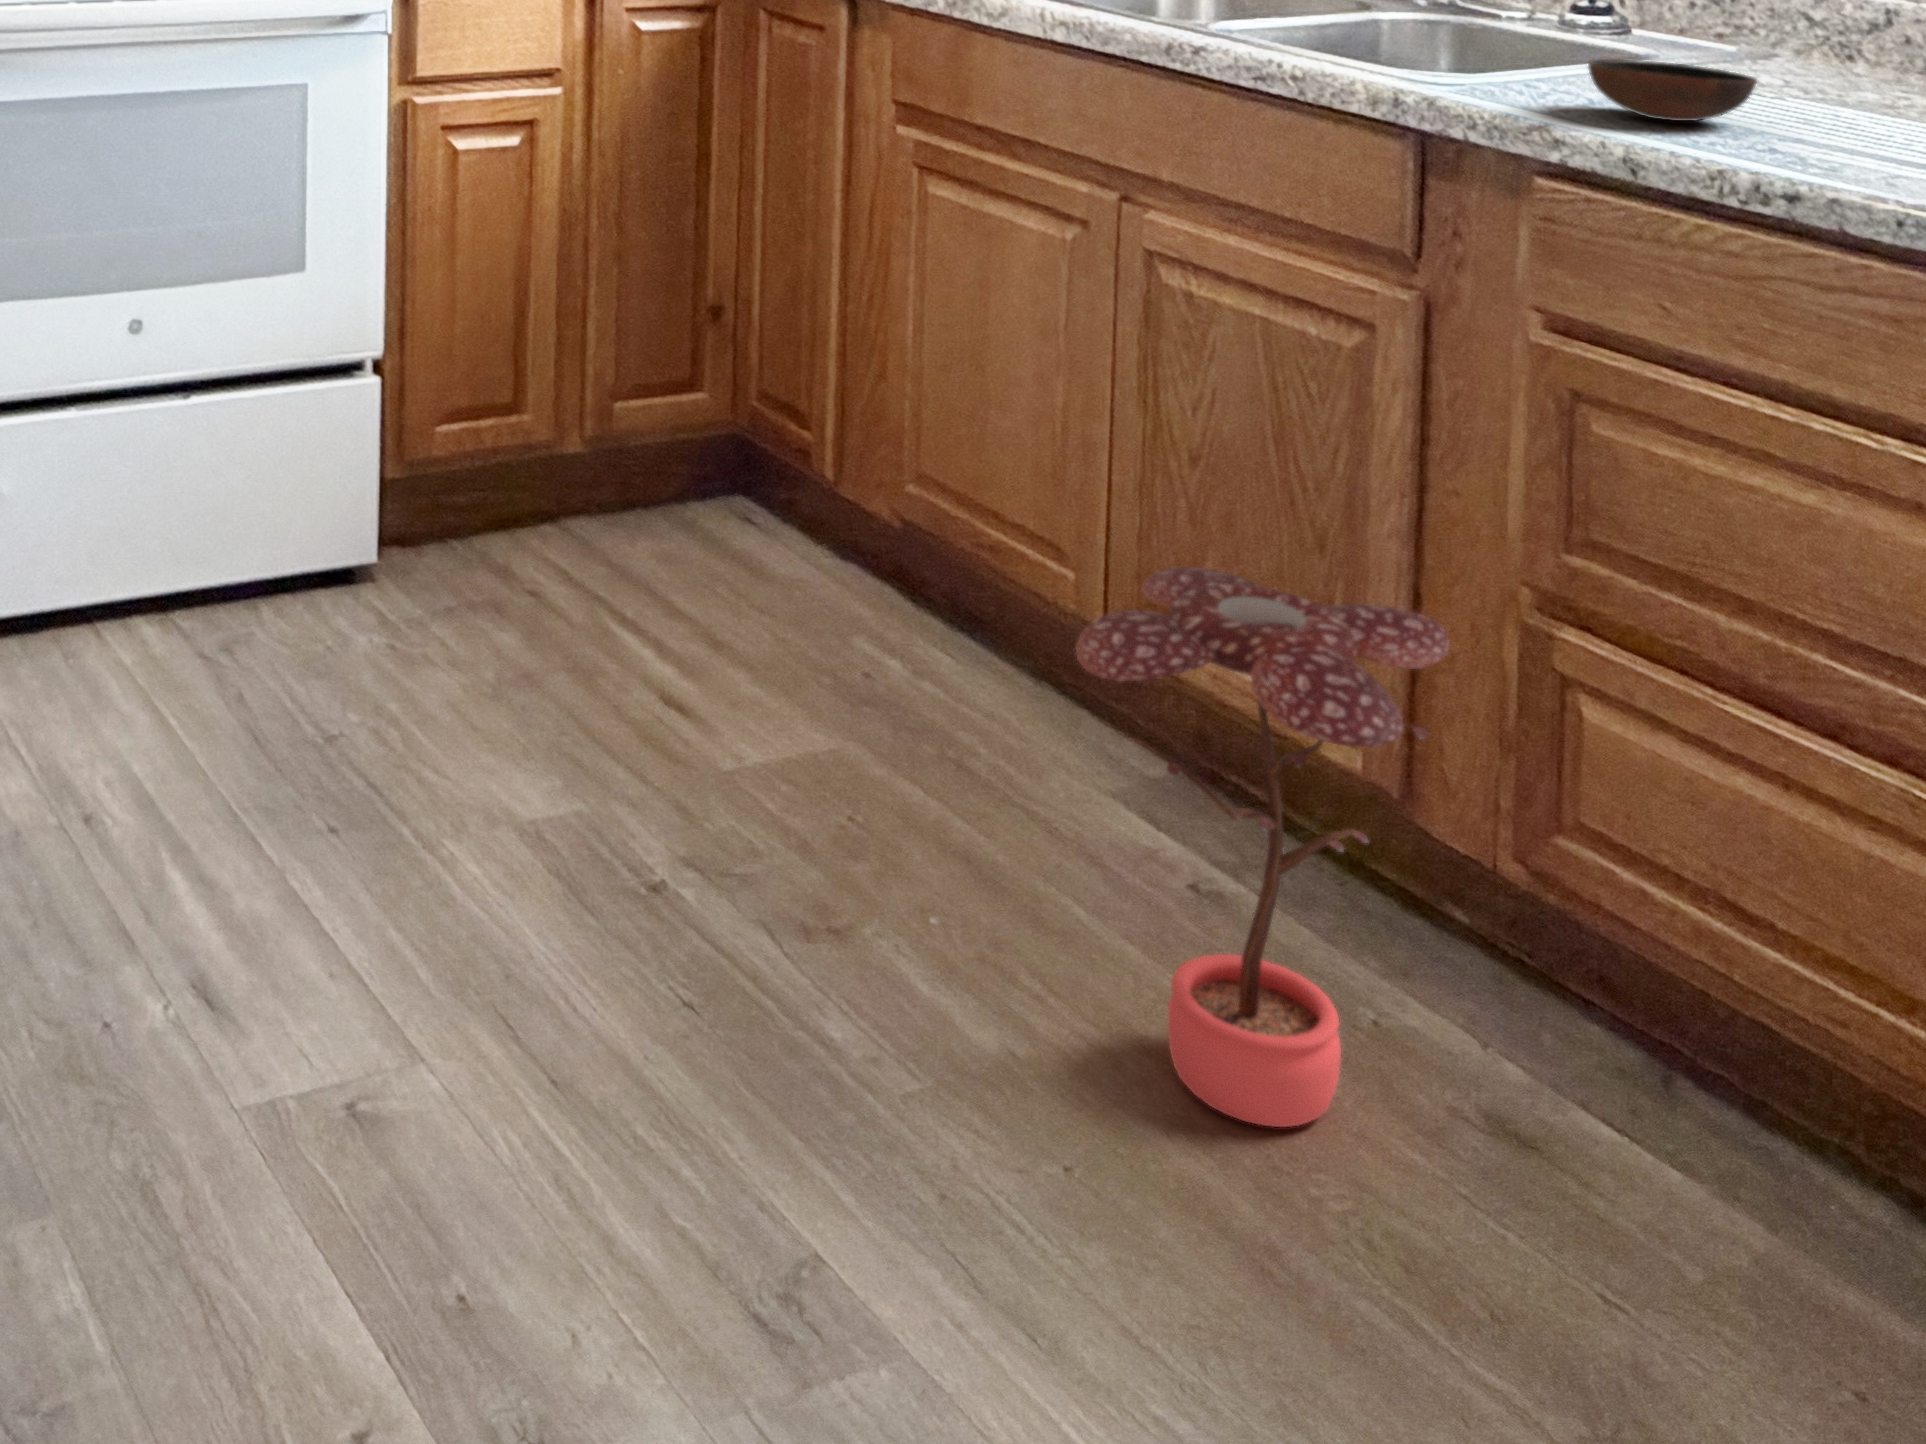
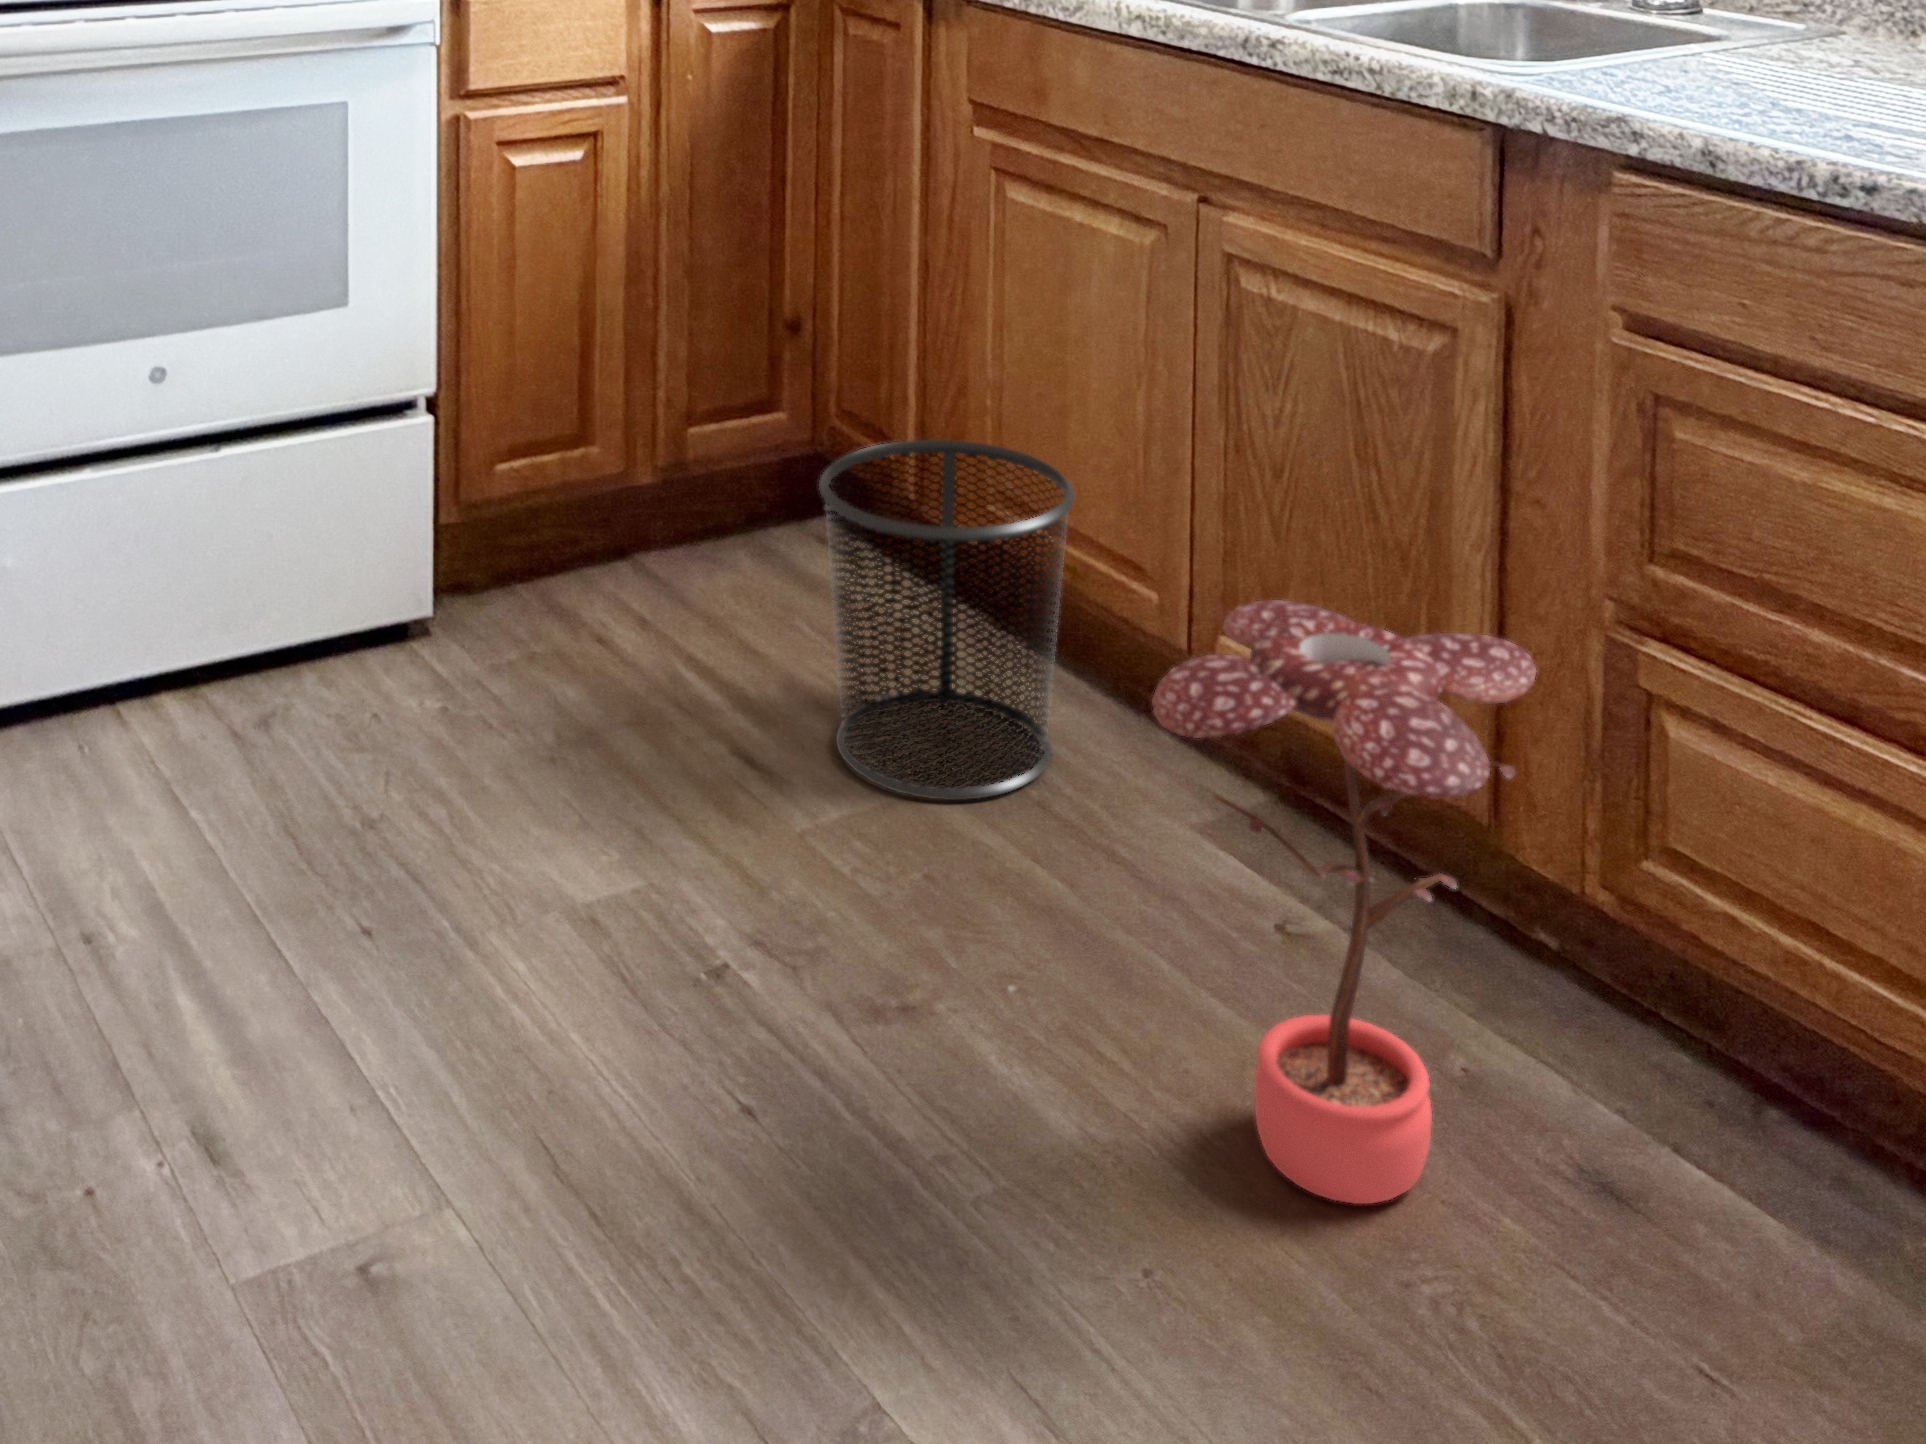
bowl: present [1588,59,1757,121] -> none [1666,45,1831,108]
waste bin: none [744,415,991,750] -> present [819,440,1075,800]

